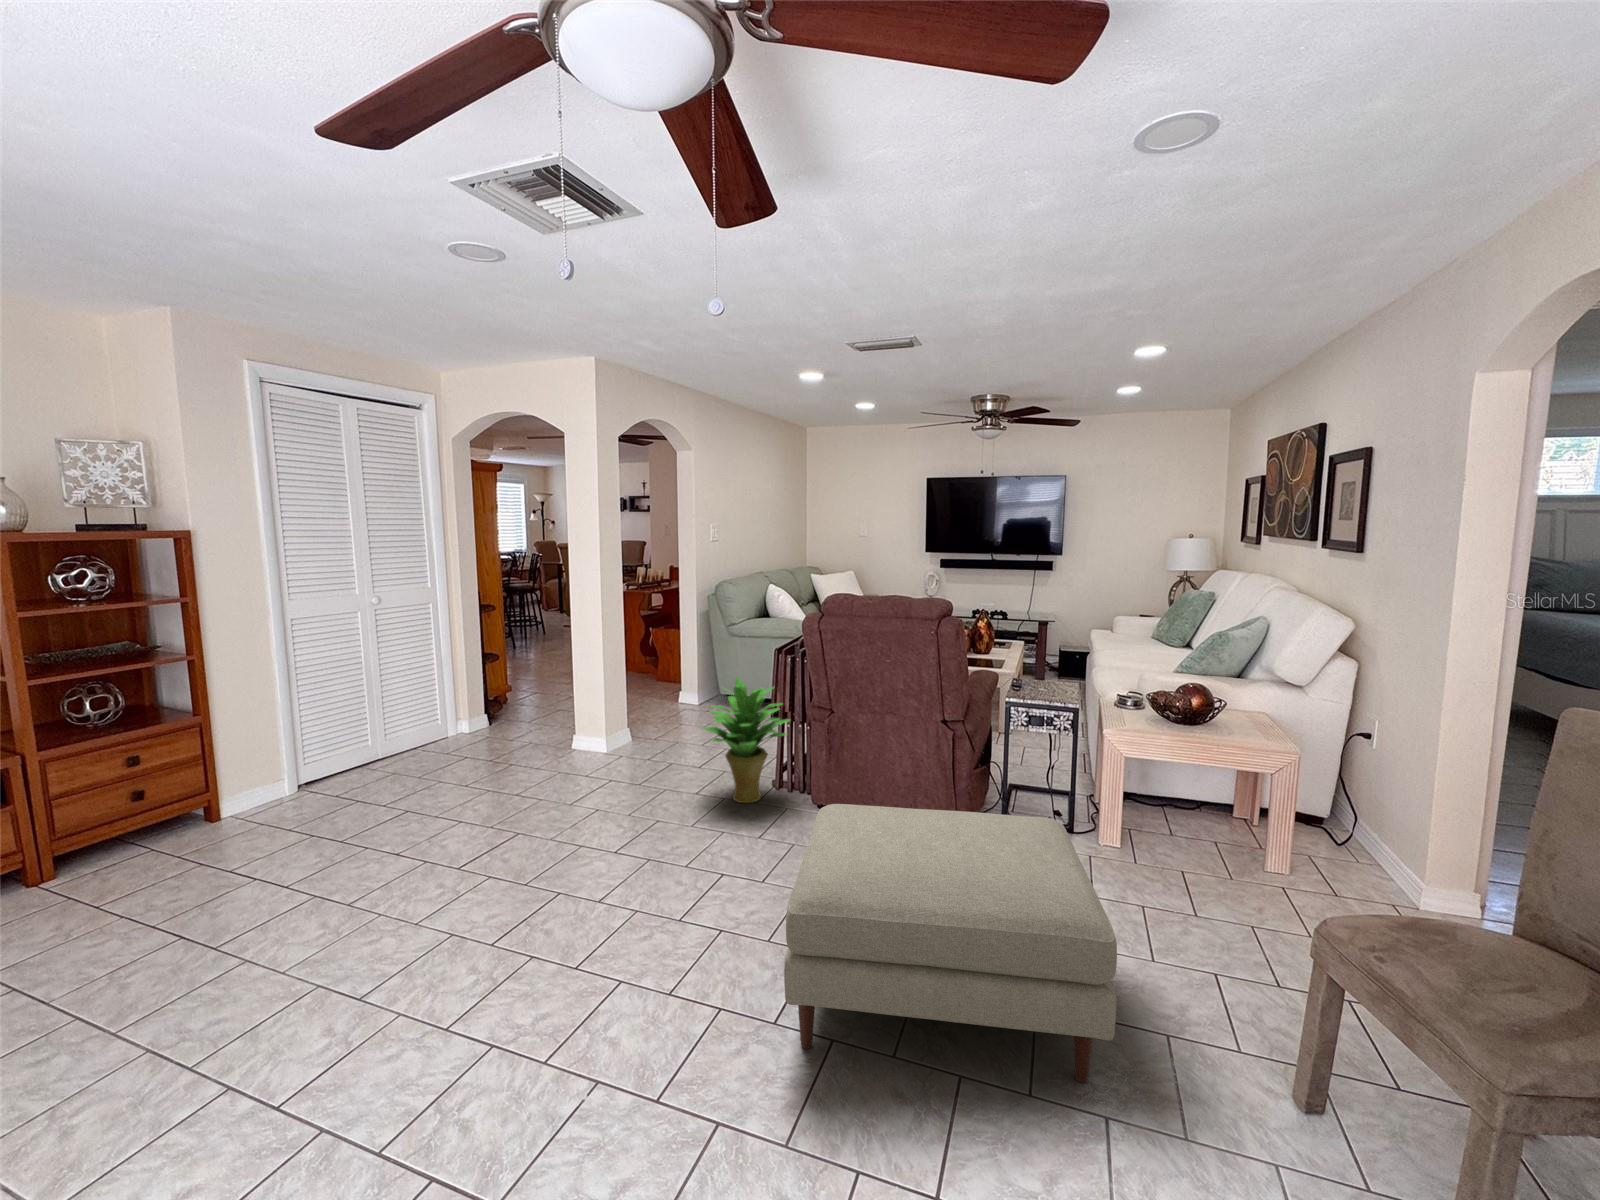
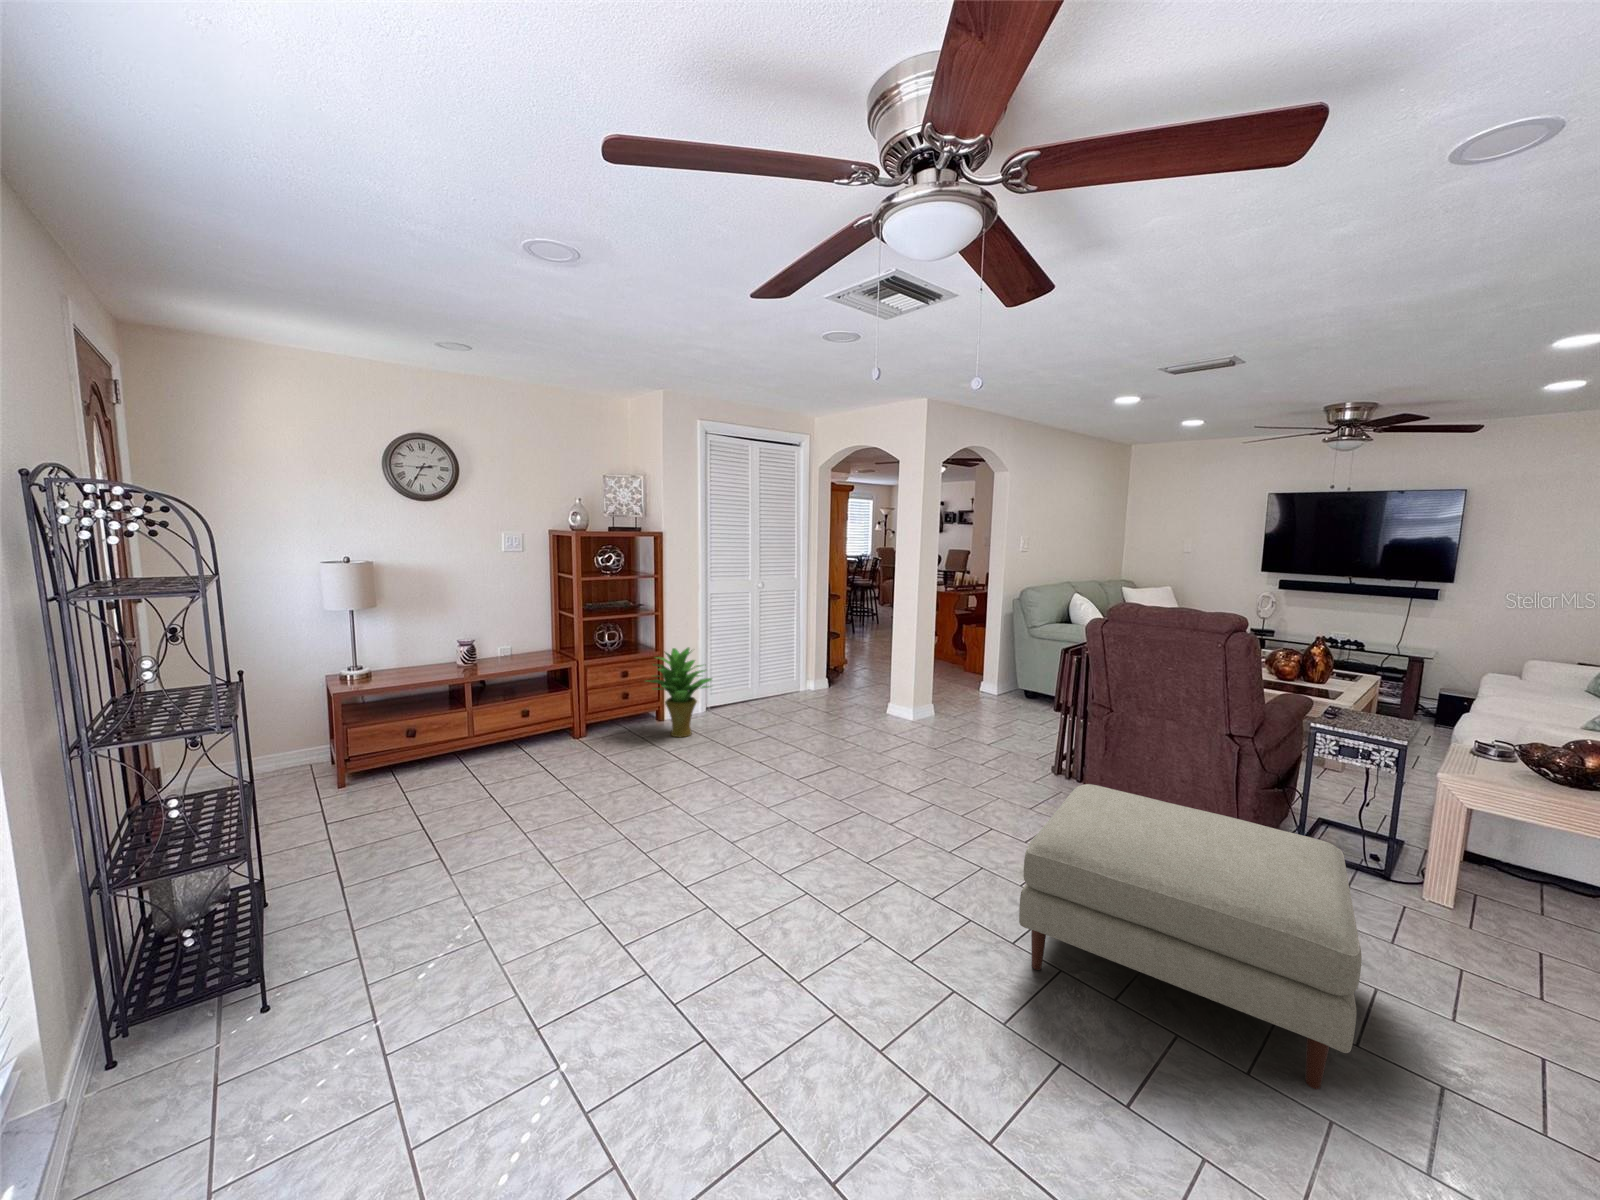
potted plant: present [702,678,790,803] -> present [646,647,712,737]

